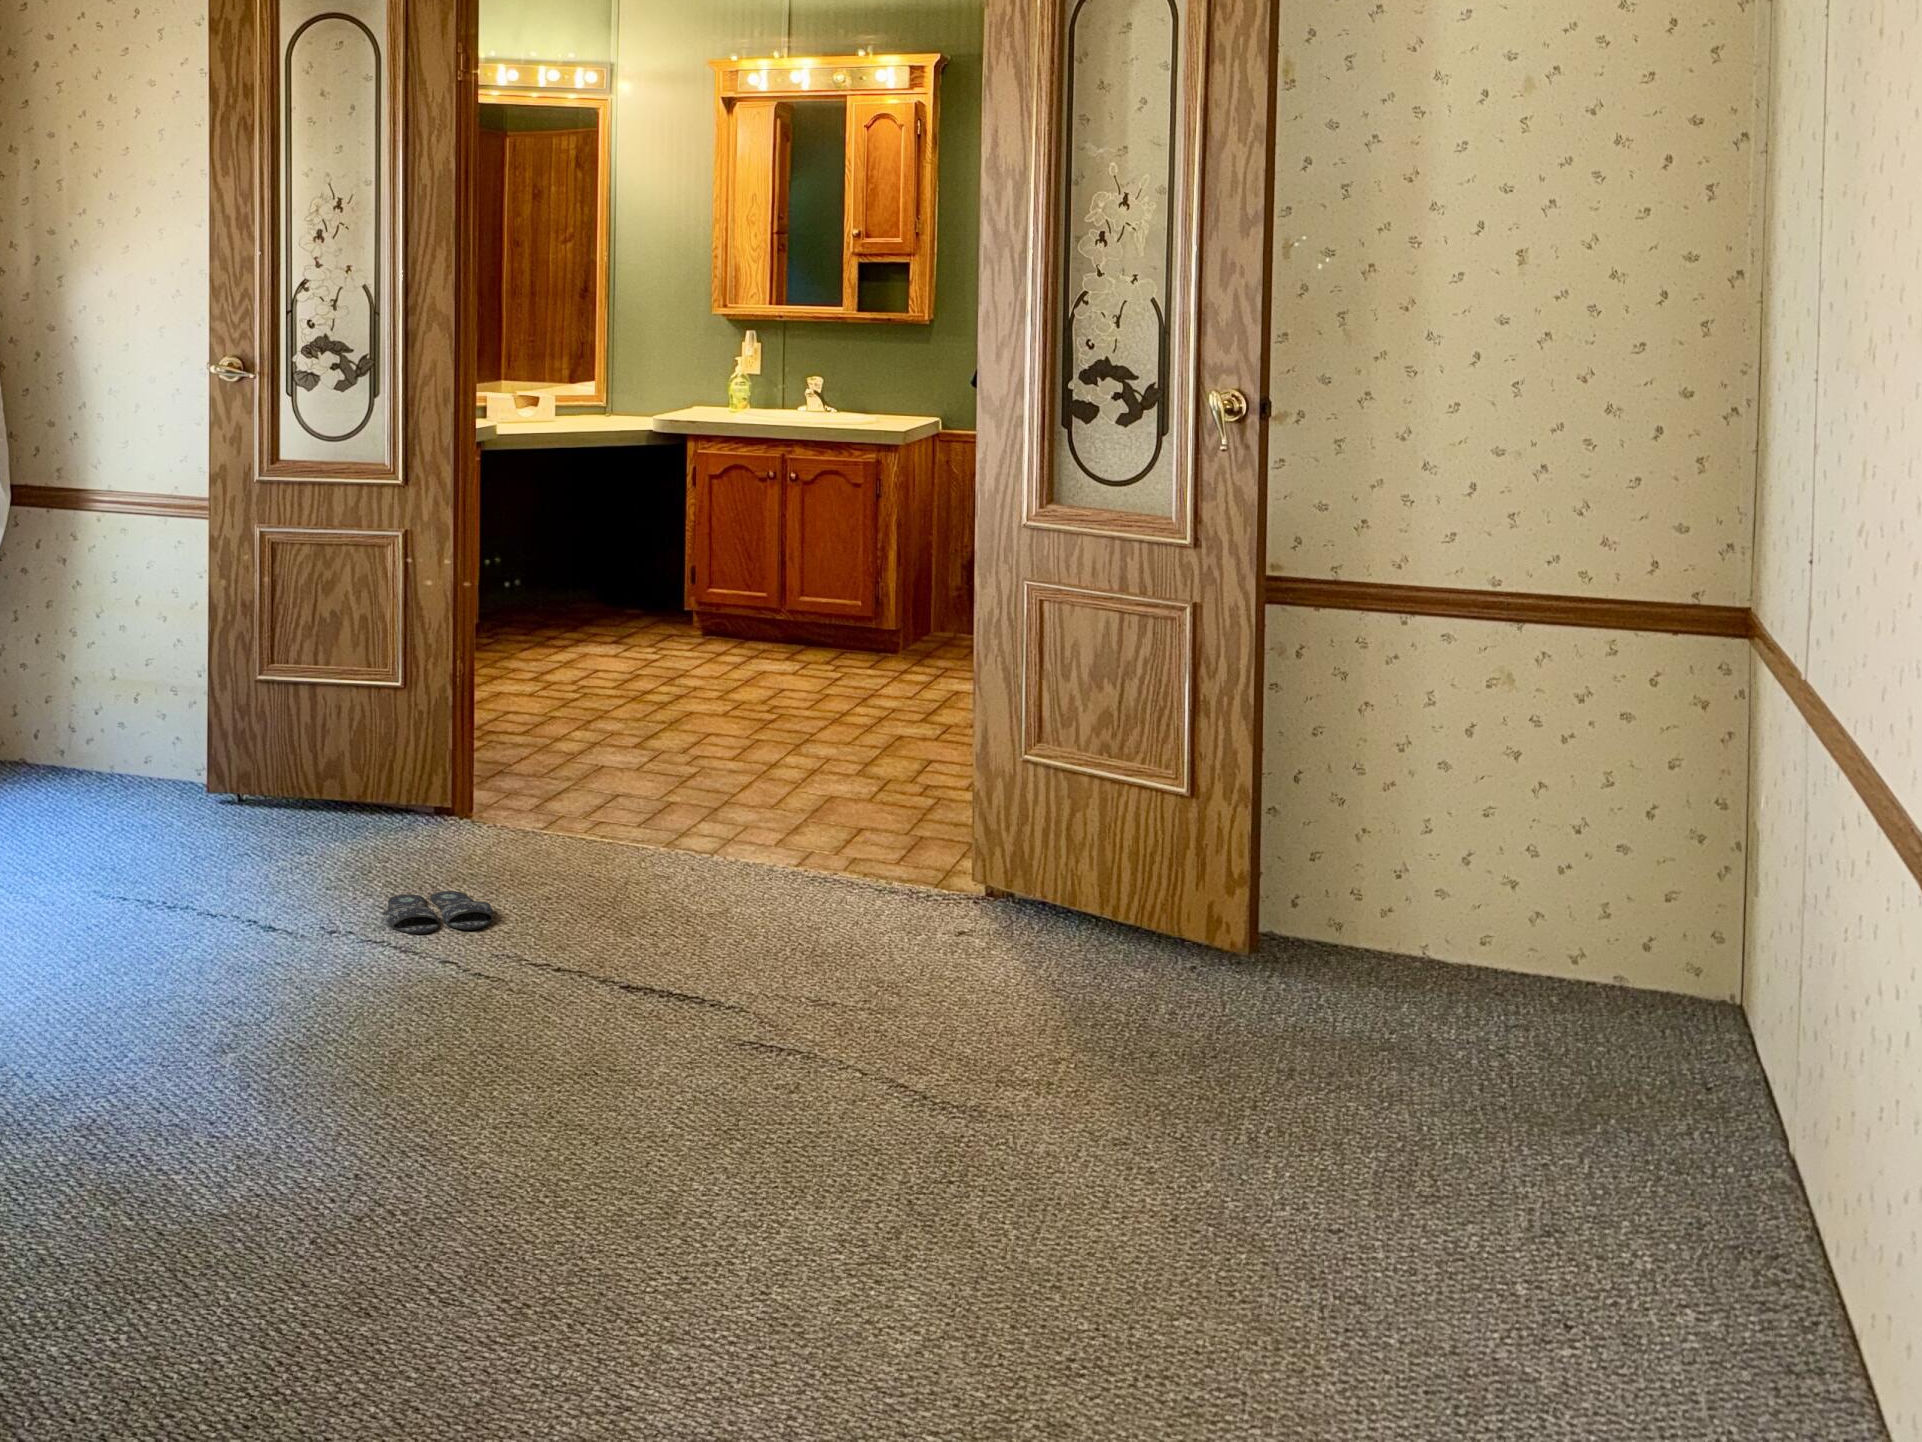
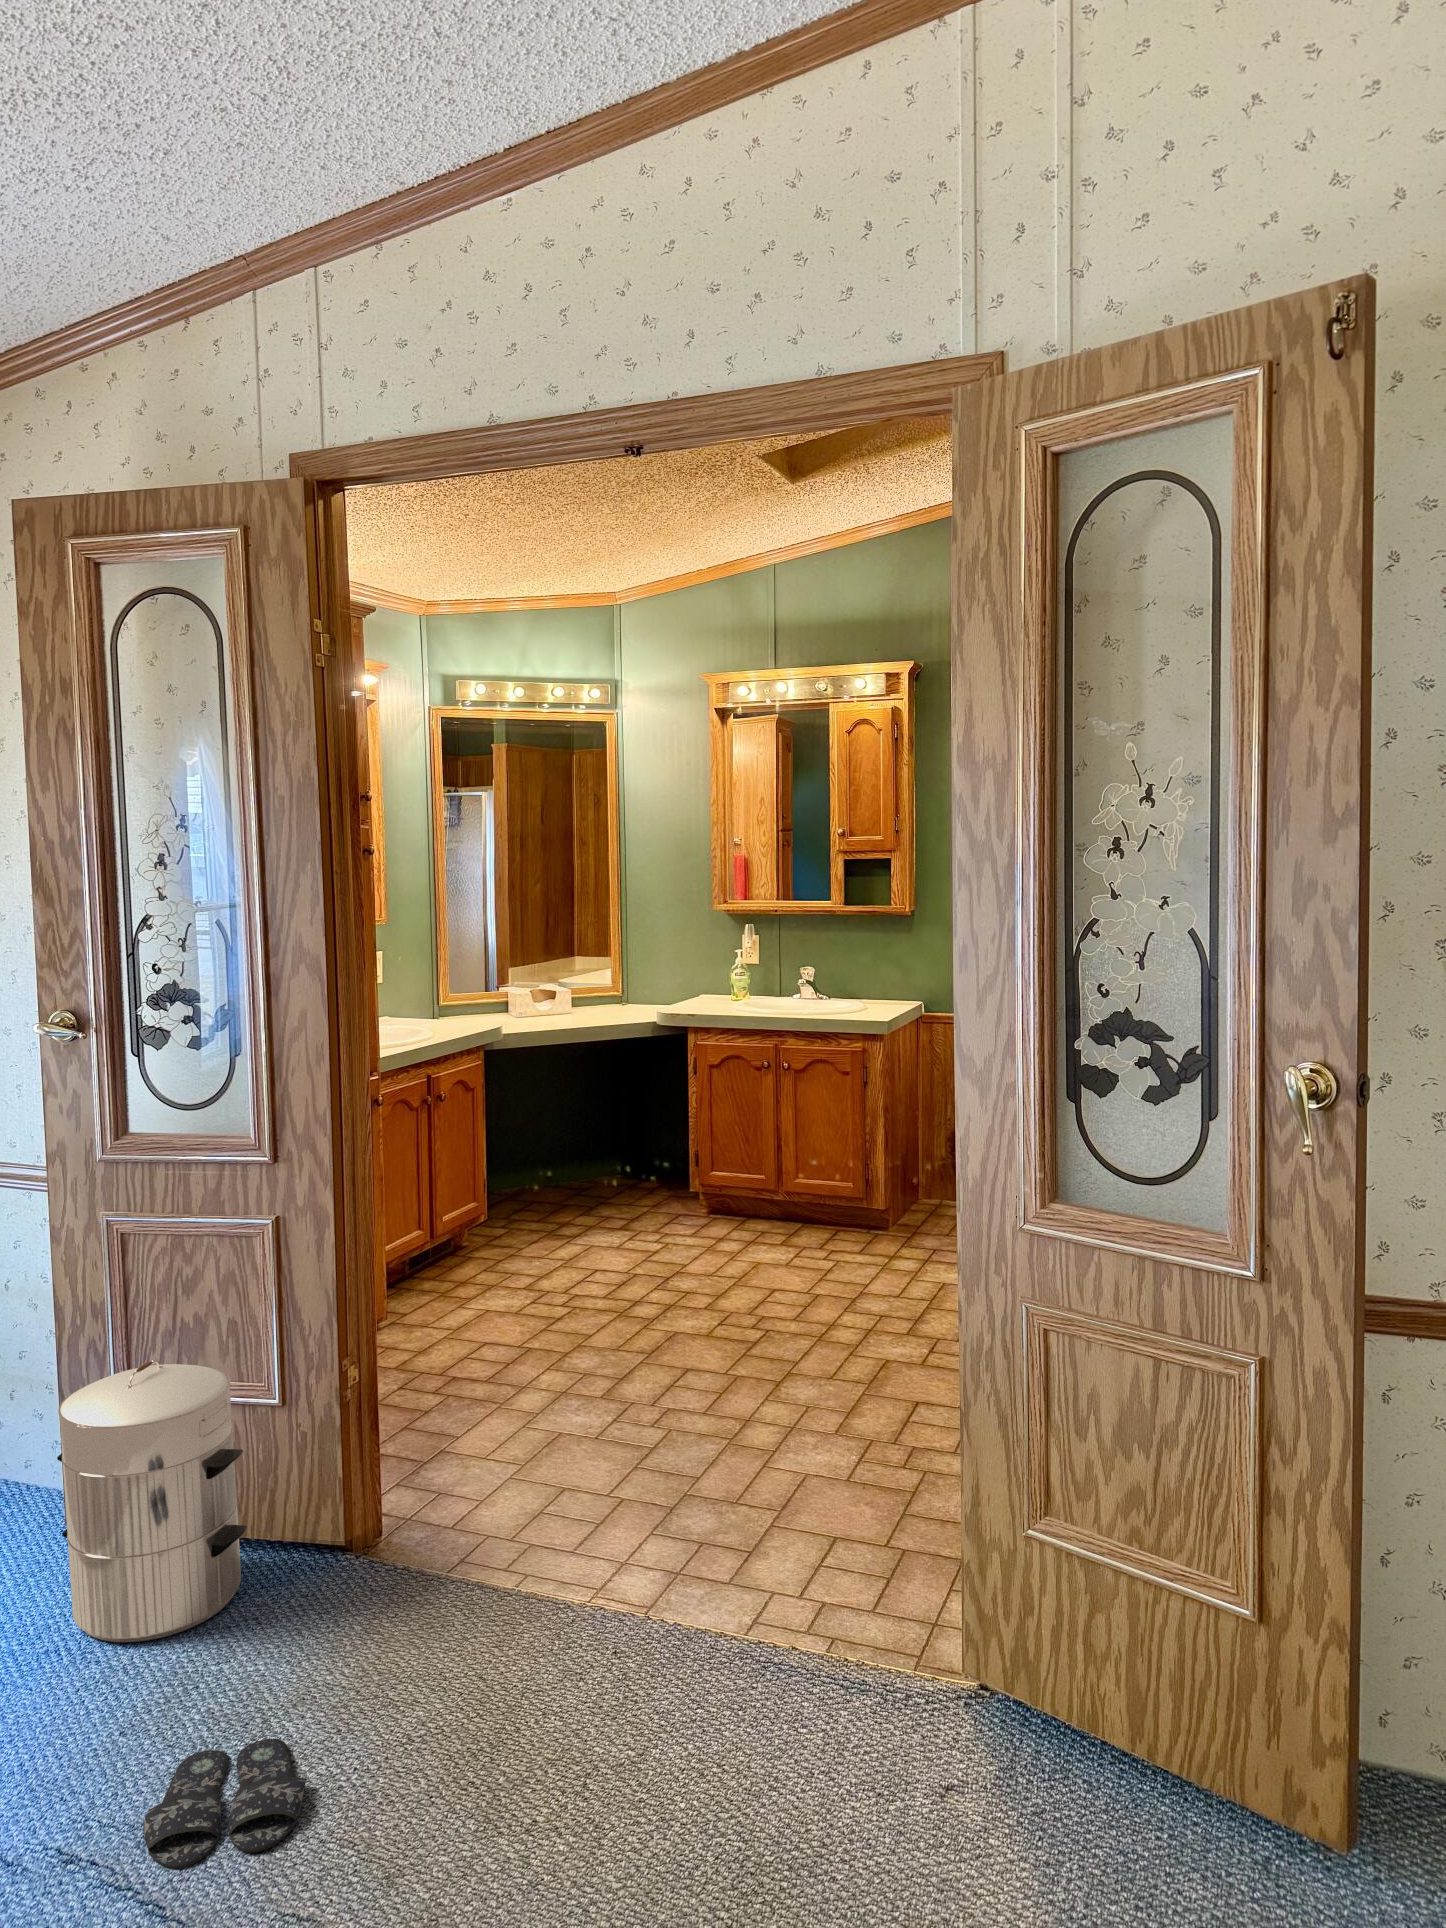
waste bin: none [238,638,390,852] -> present [57,1360,247,1642]

